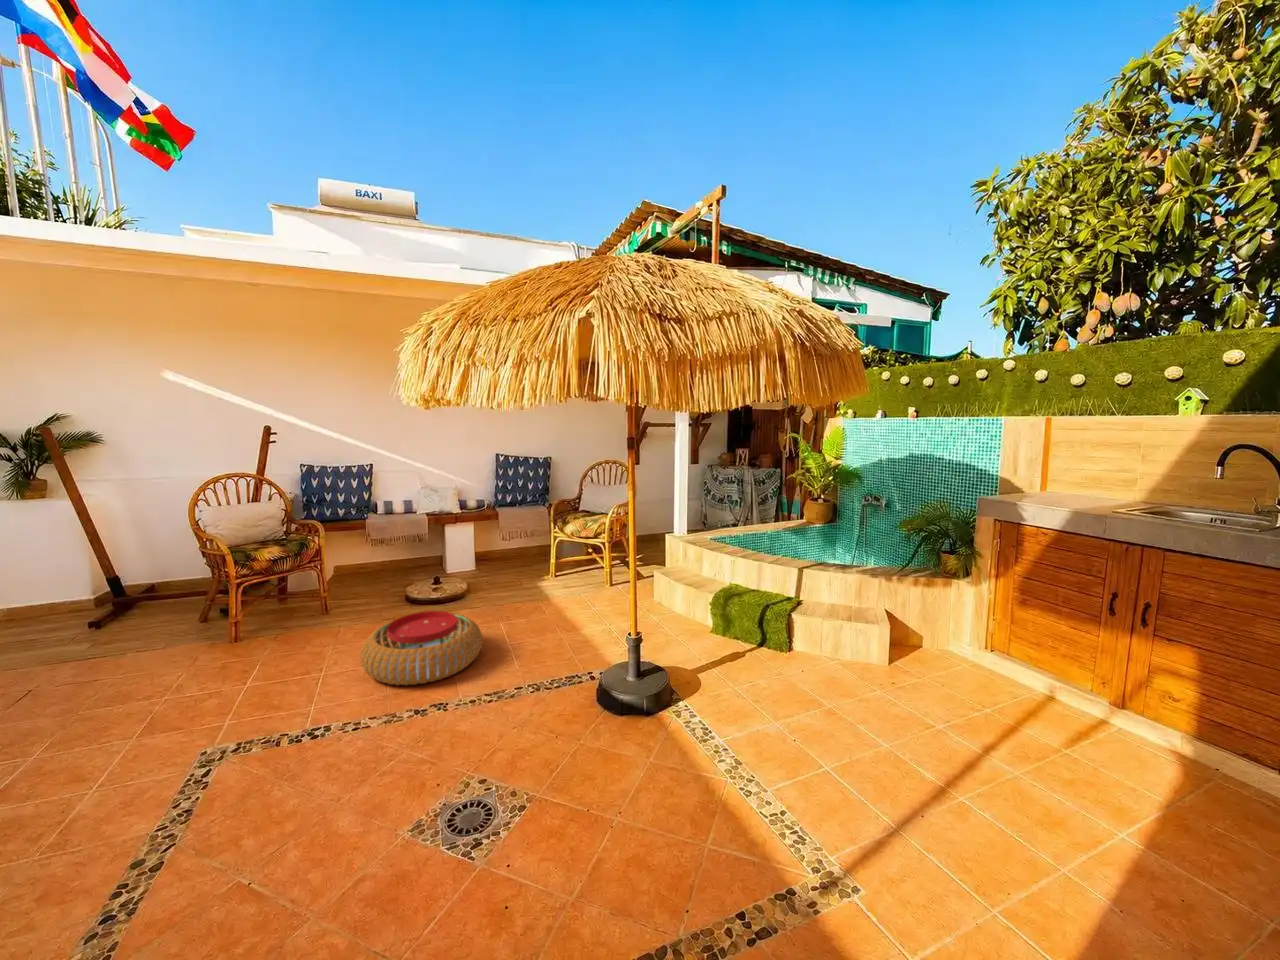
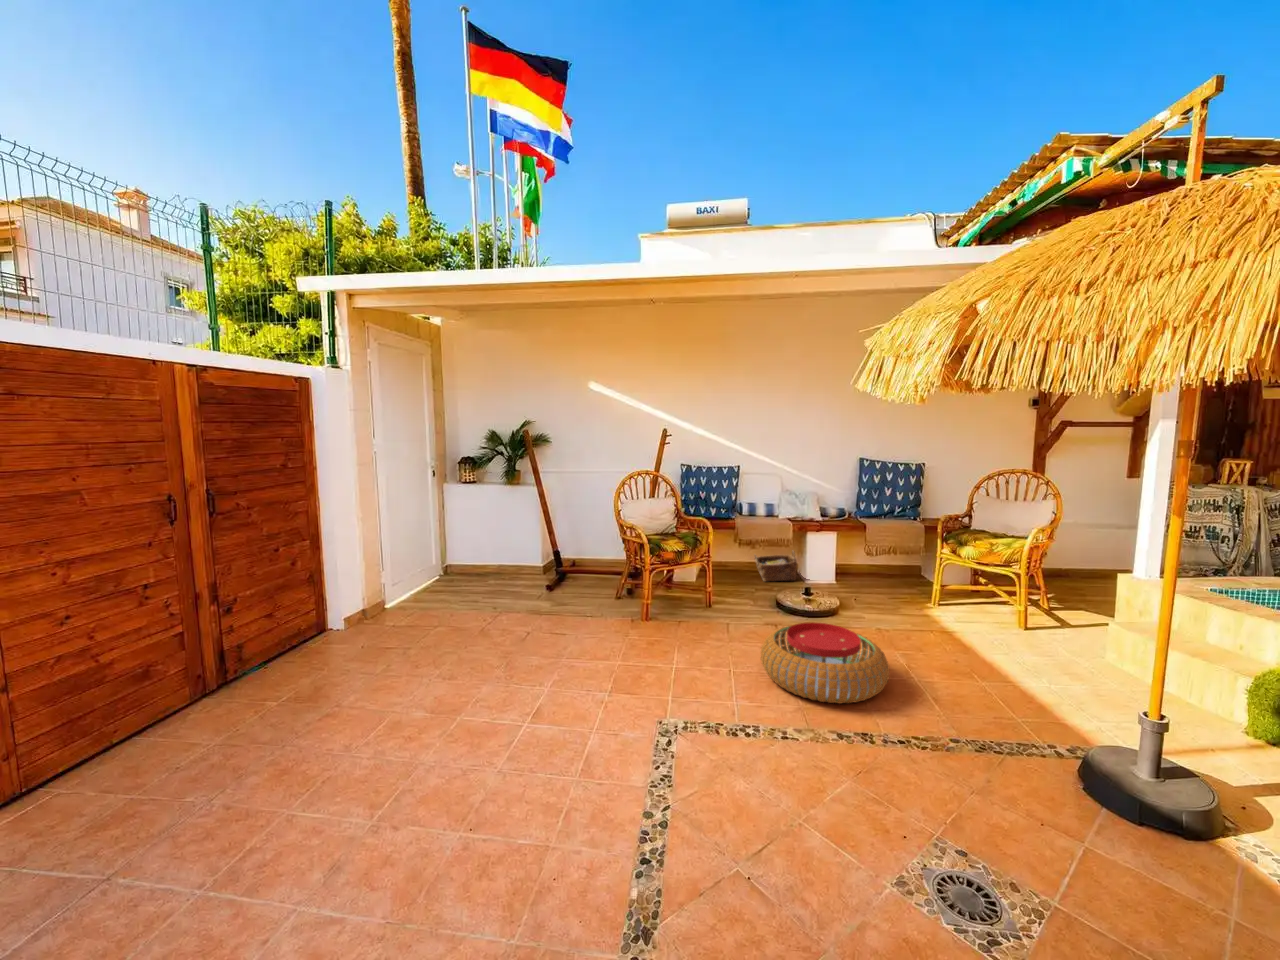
woven basket: none [391,544,436,578] -> present [755,551,797,582]

